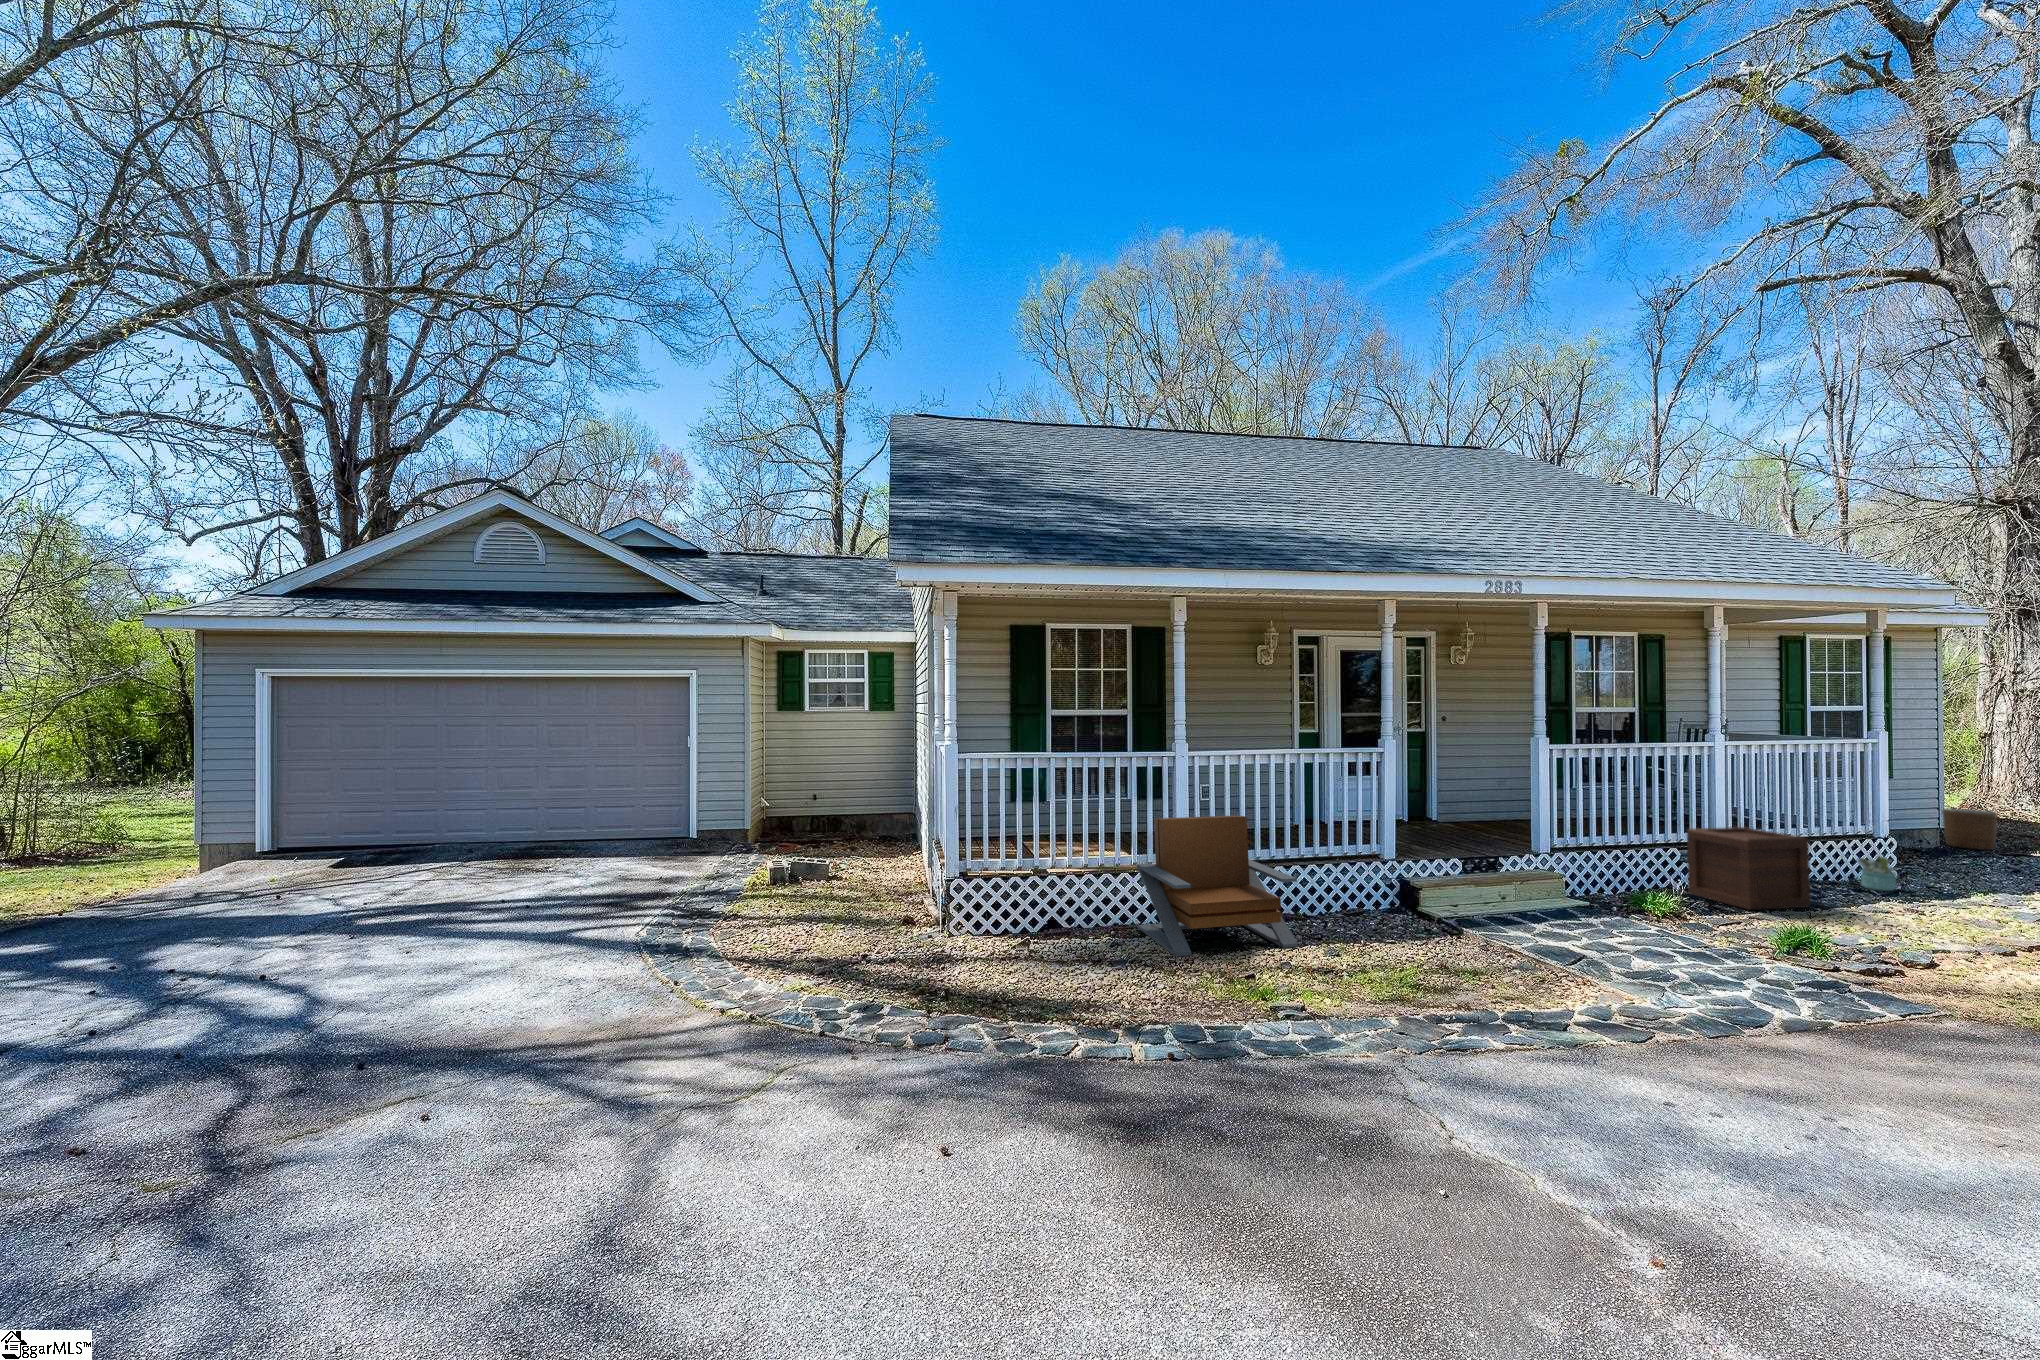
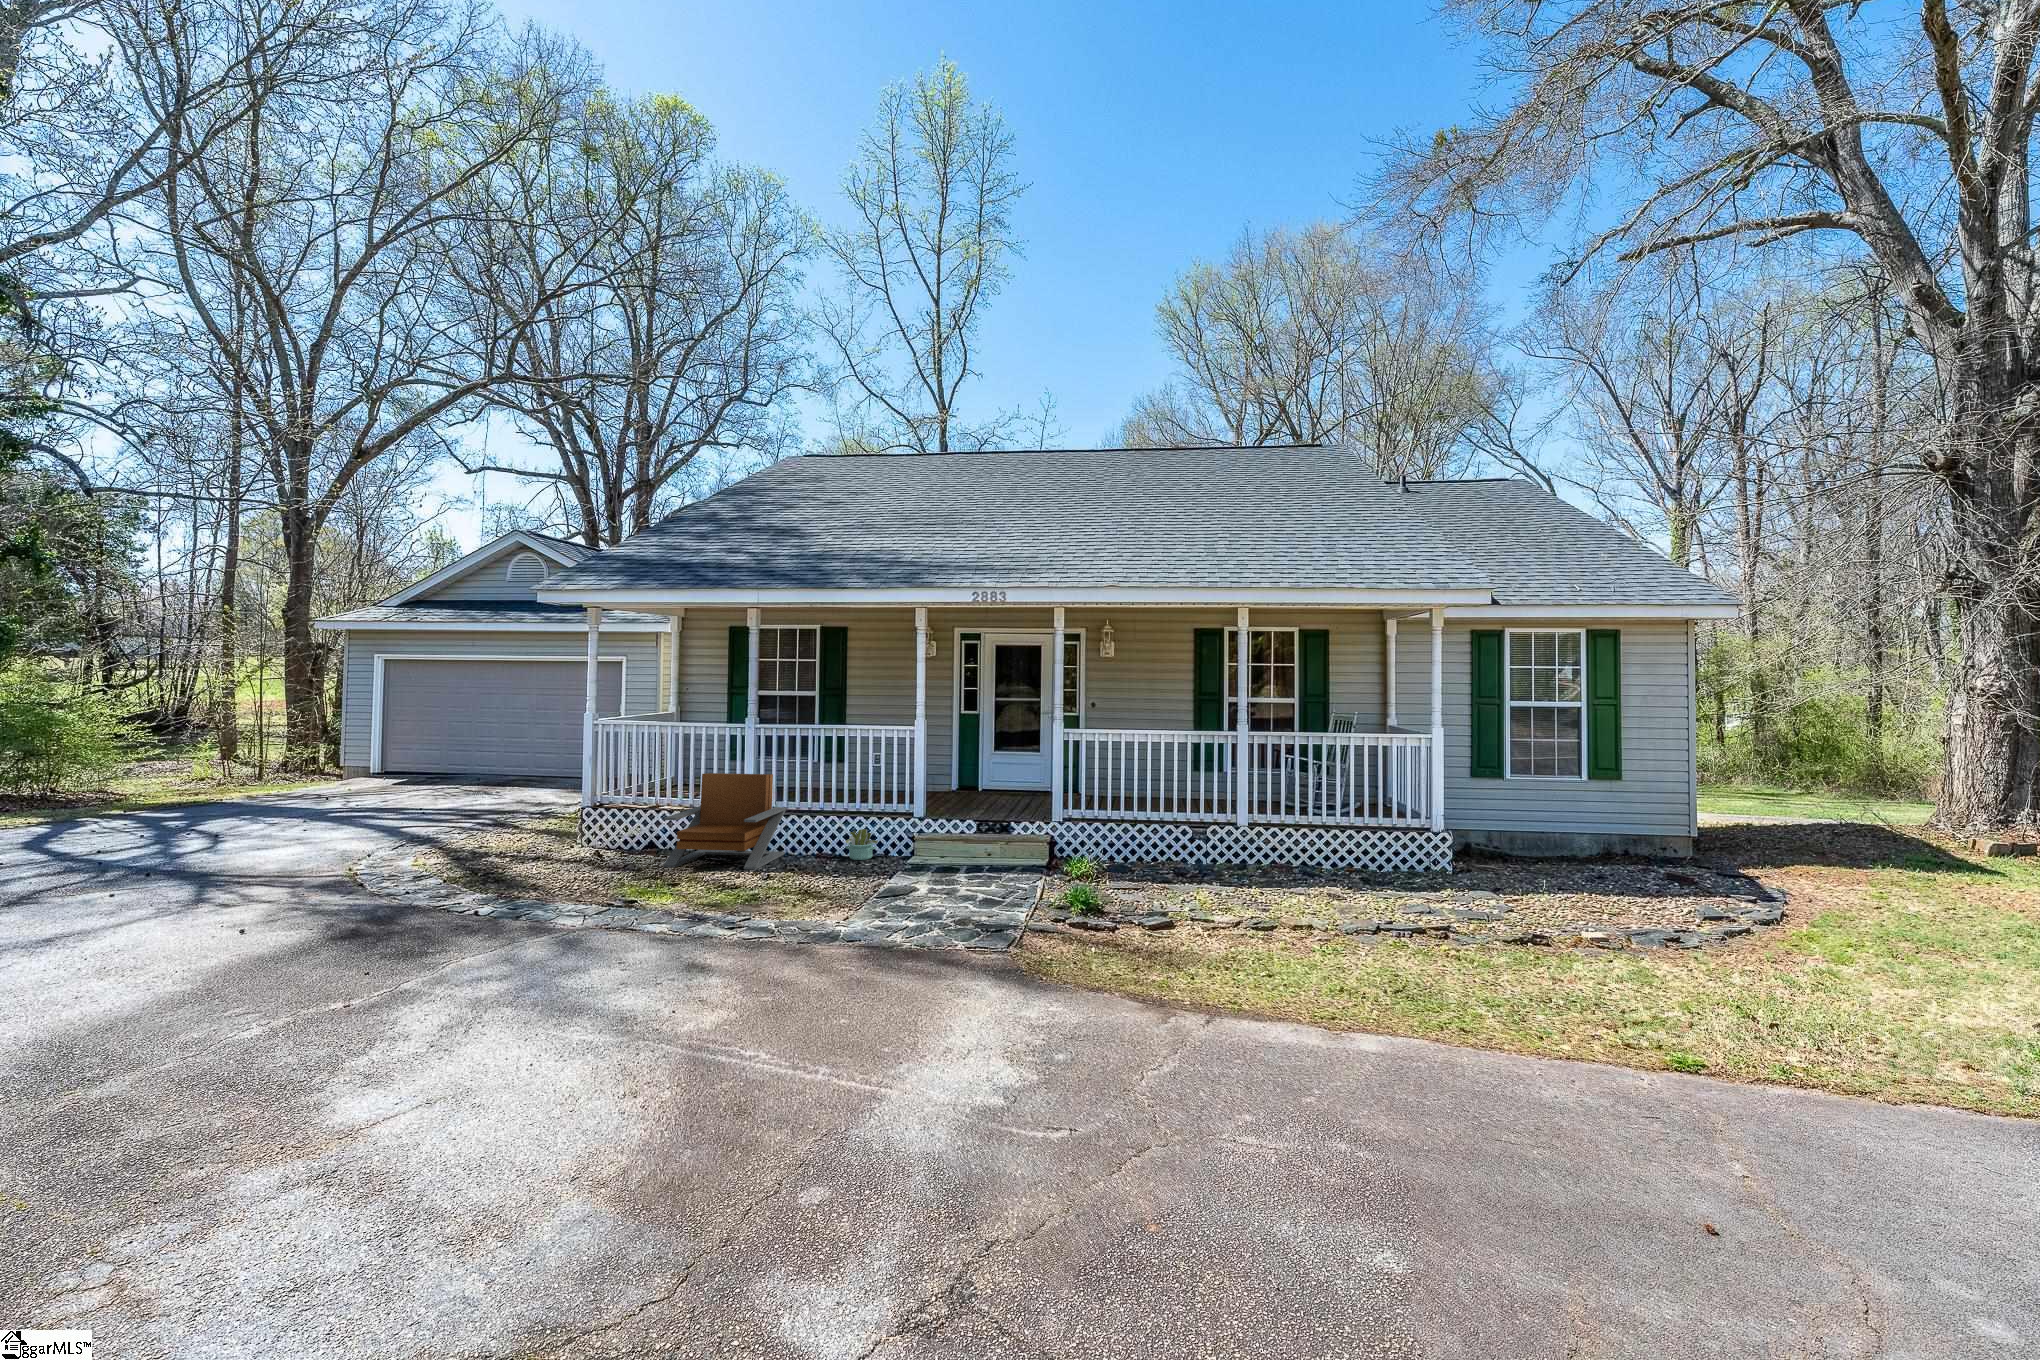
woven basket: present [1942,809,1997,850] -> none [1694,818,1747,866]
wooden crate: present [1687,827,1810,910] -> none [1190,810,1256,886]
decorative plant: present [1857,856,1897,891] -> present [845,829,878,860]

